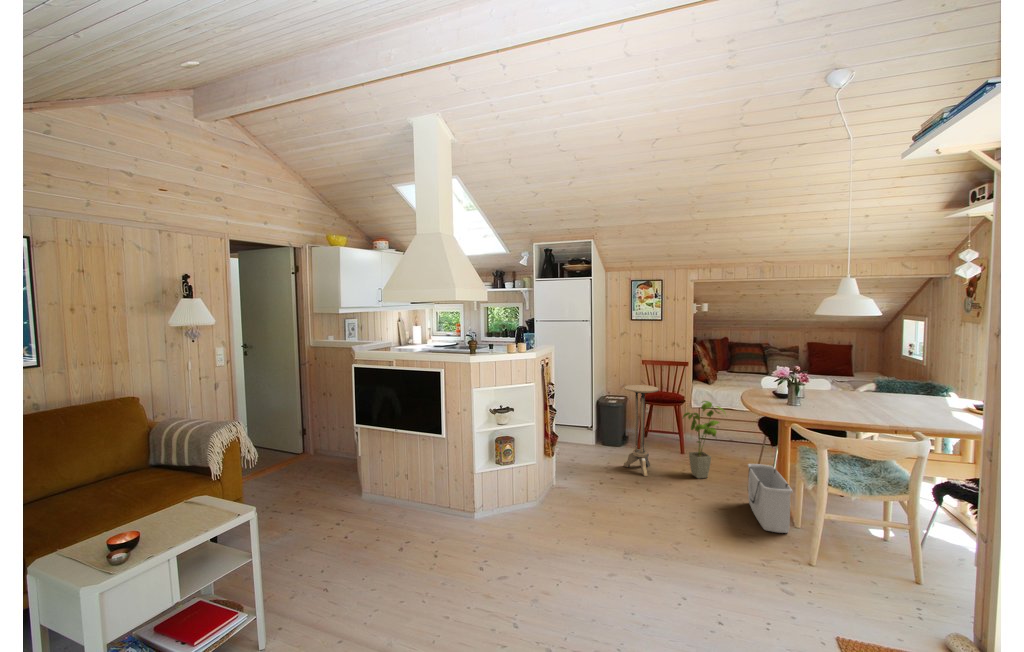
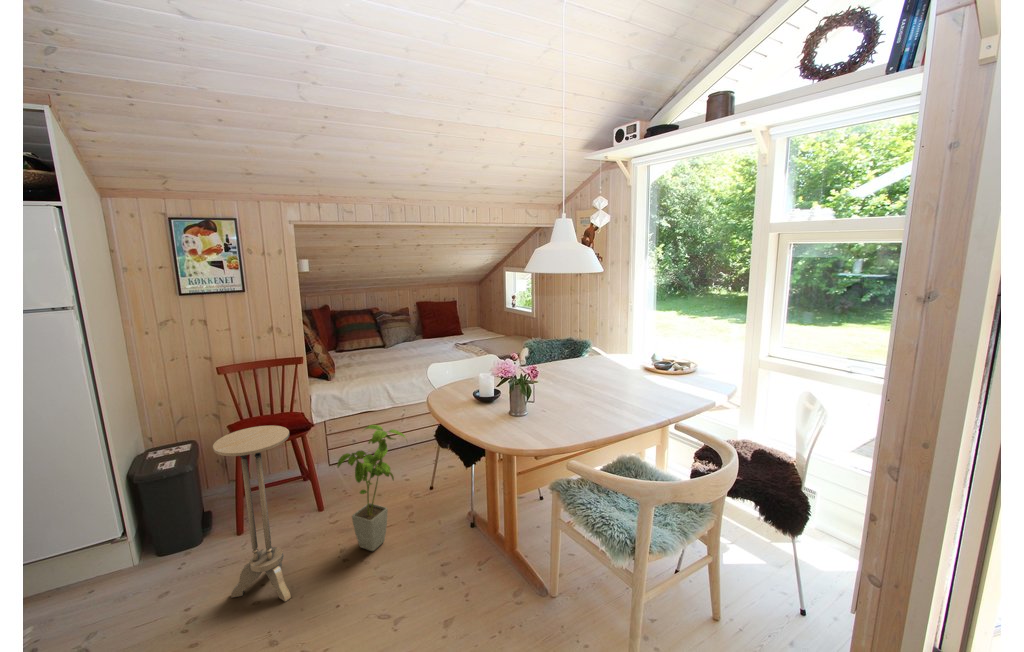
storage bin: present [748,464,793,533] -> none [459,497,546,611]

